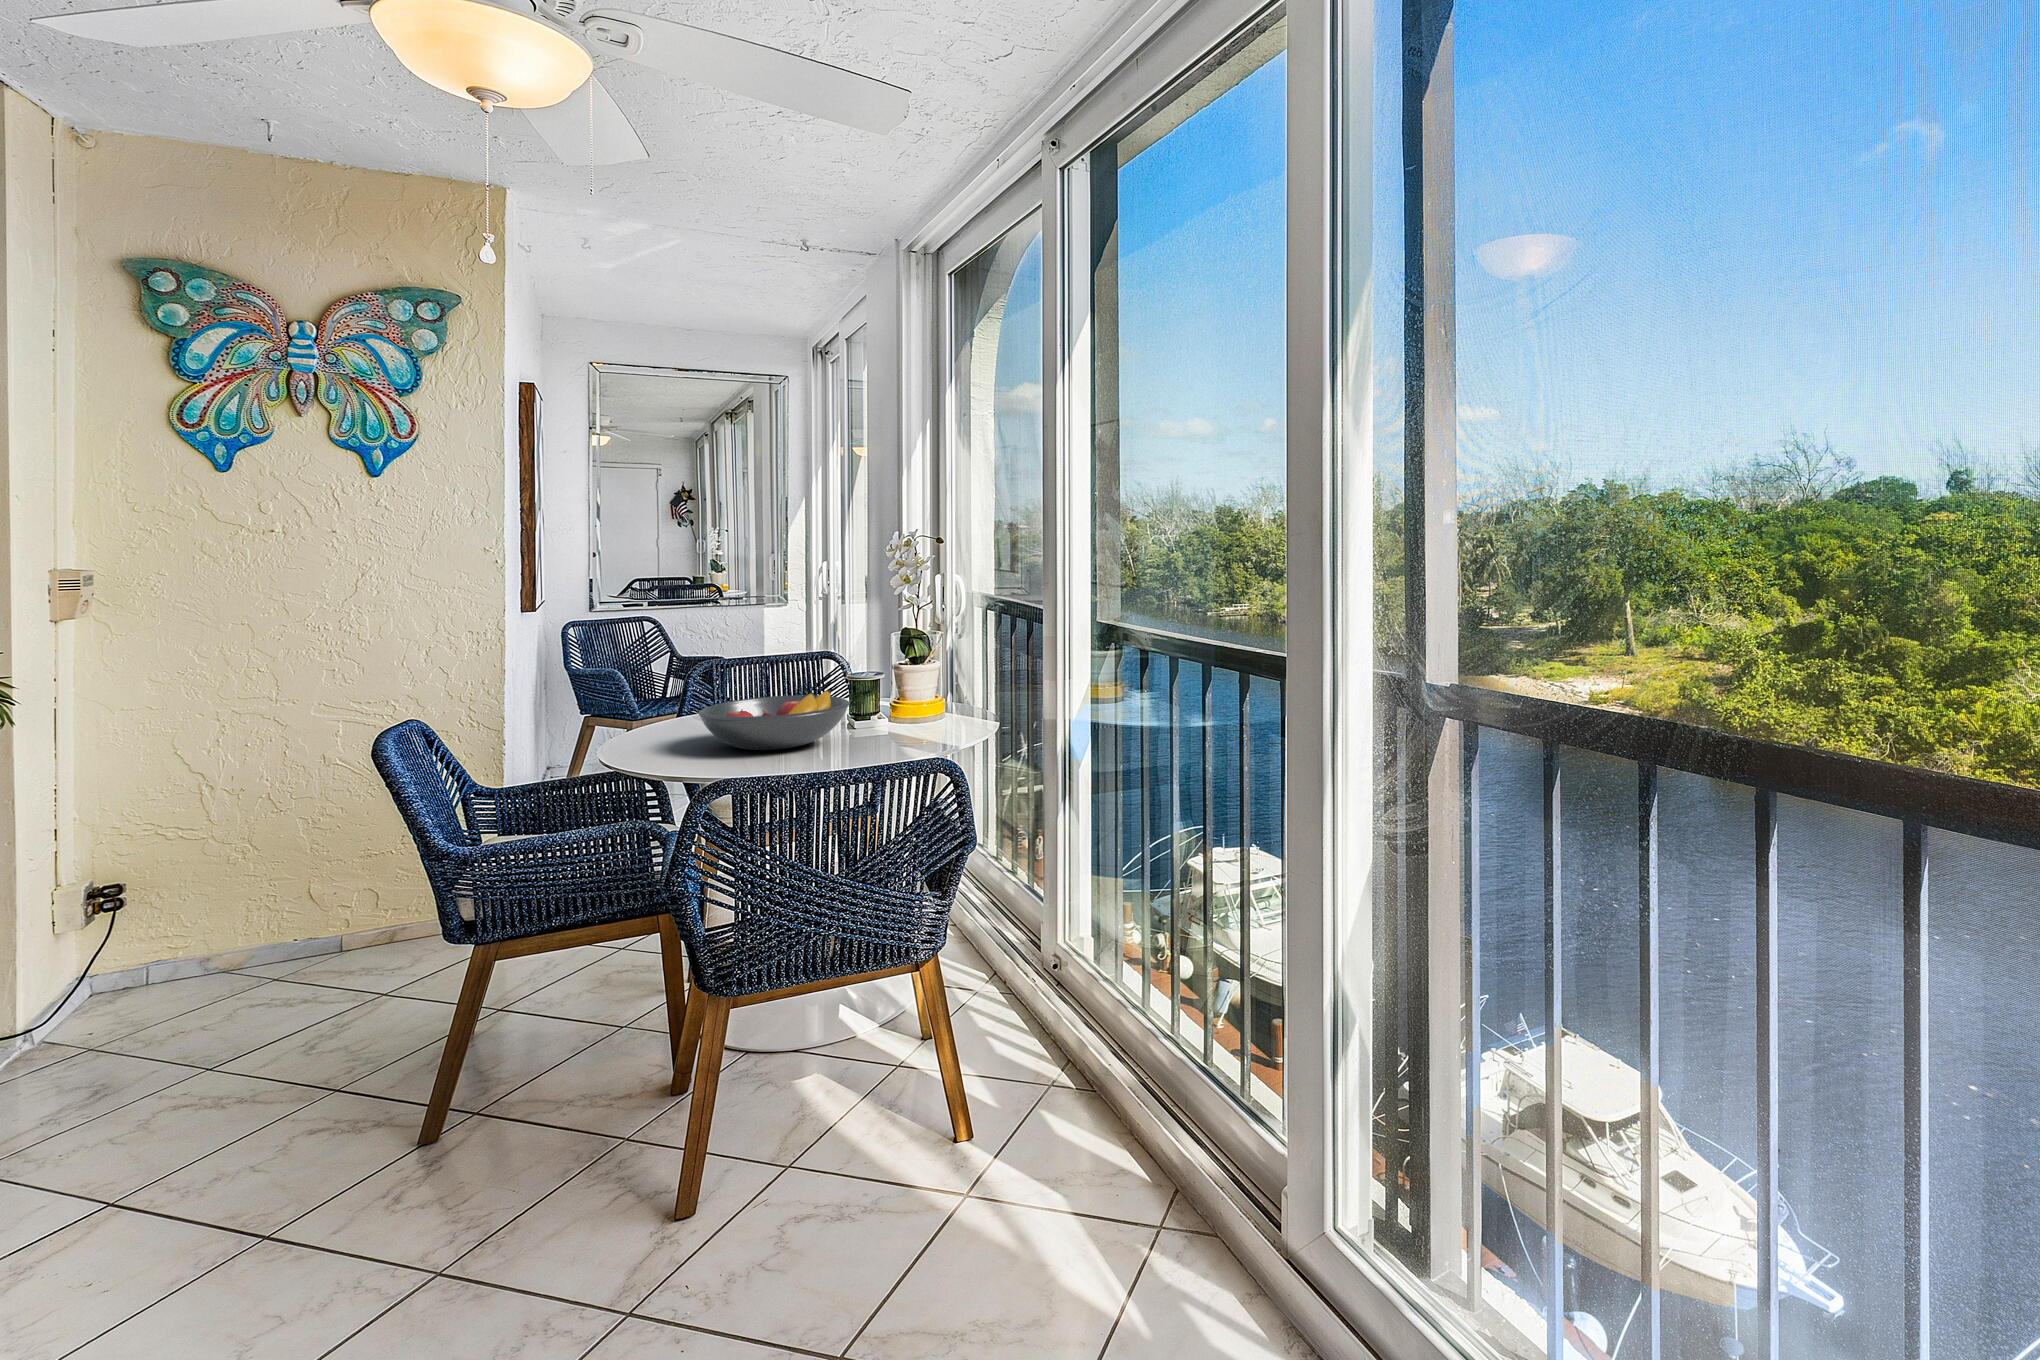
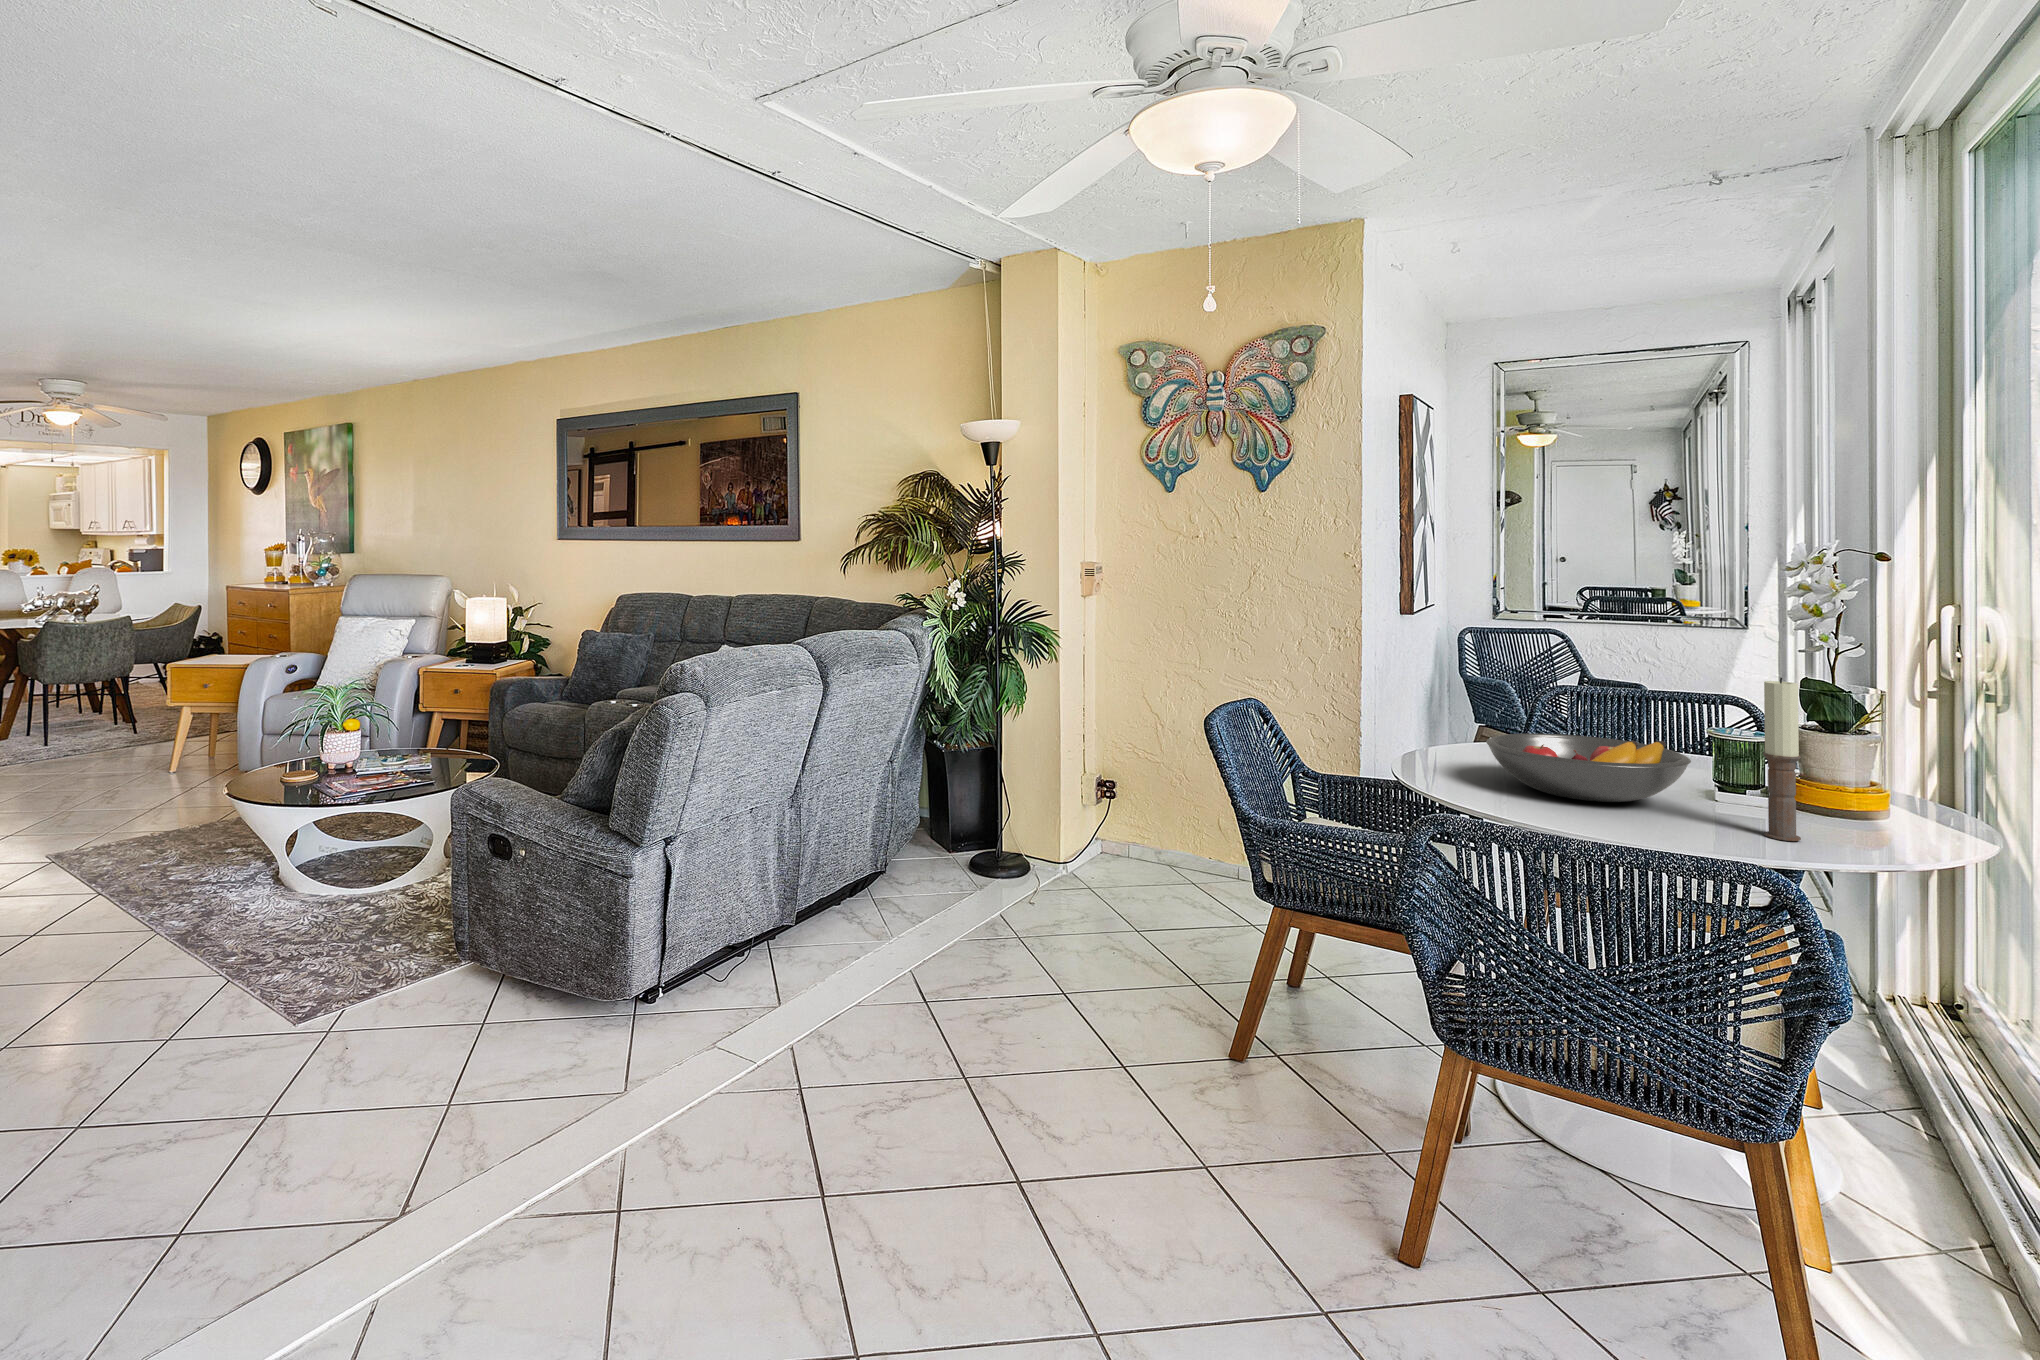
candle: none [898,629,919,747] -> present [1763,678,1801,841]

